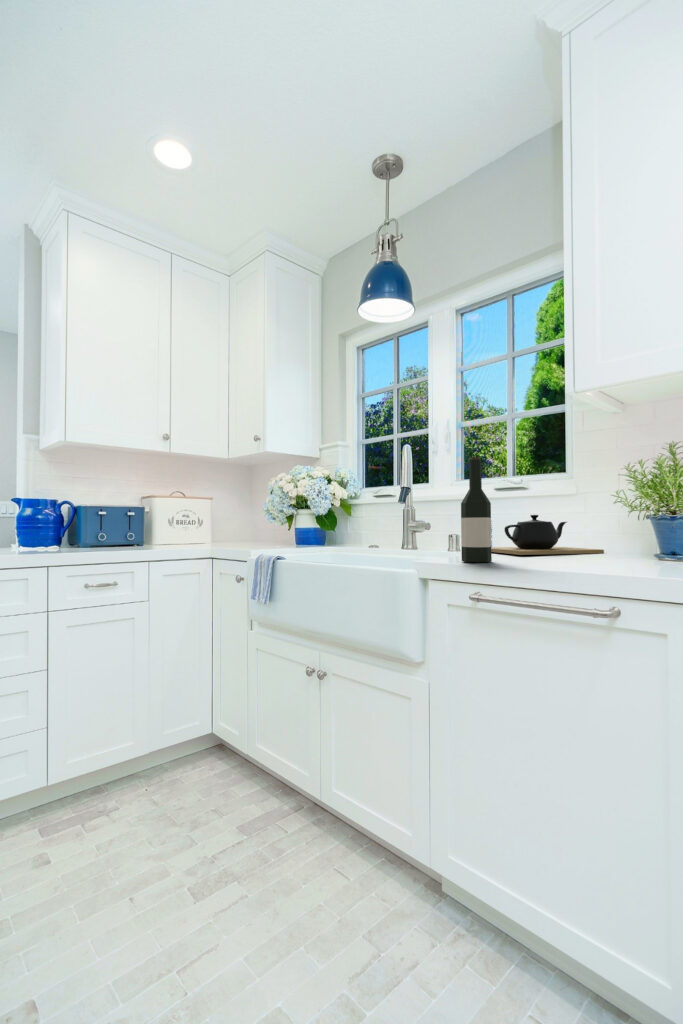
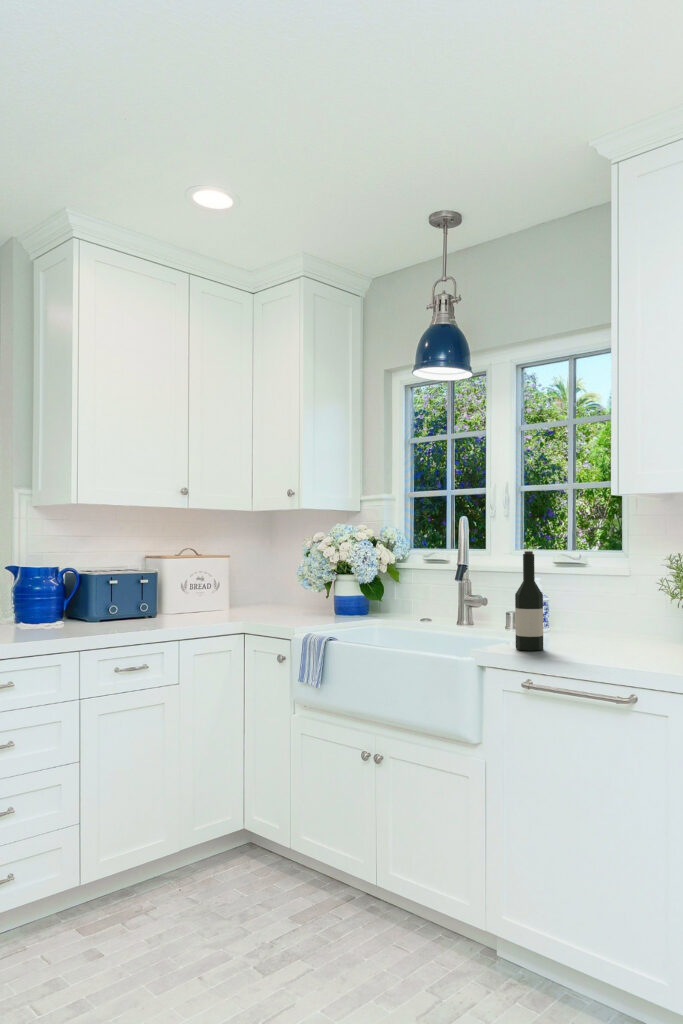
teapot: present [491,515,604,555] -> none [539,597,658,640]

